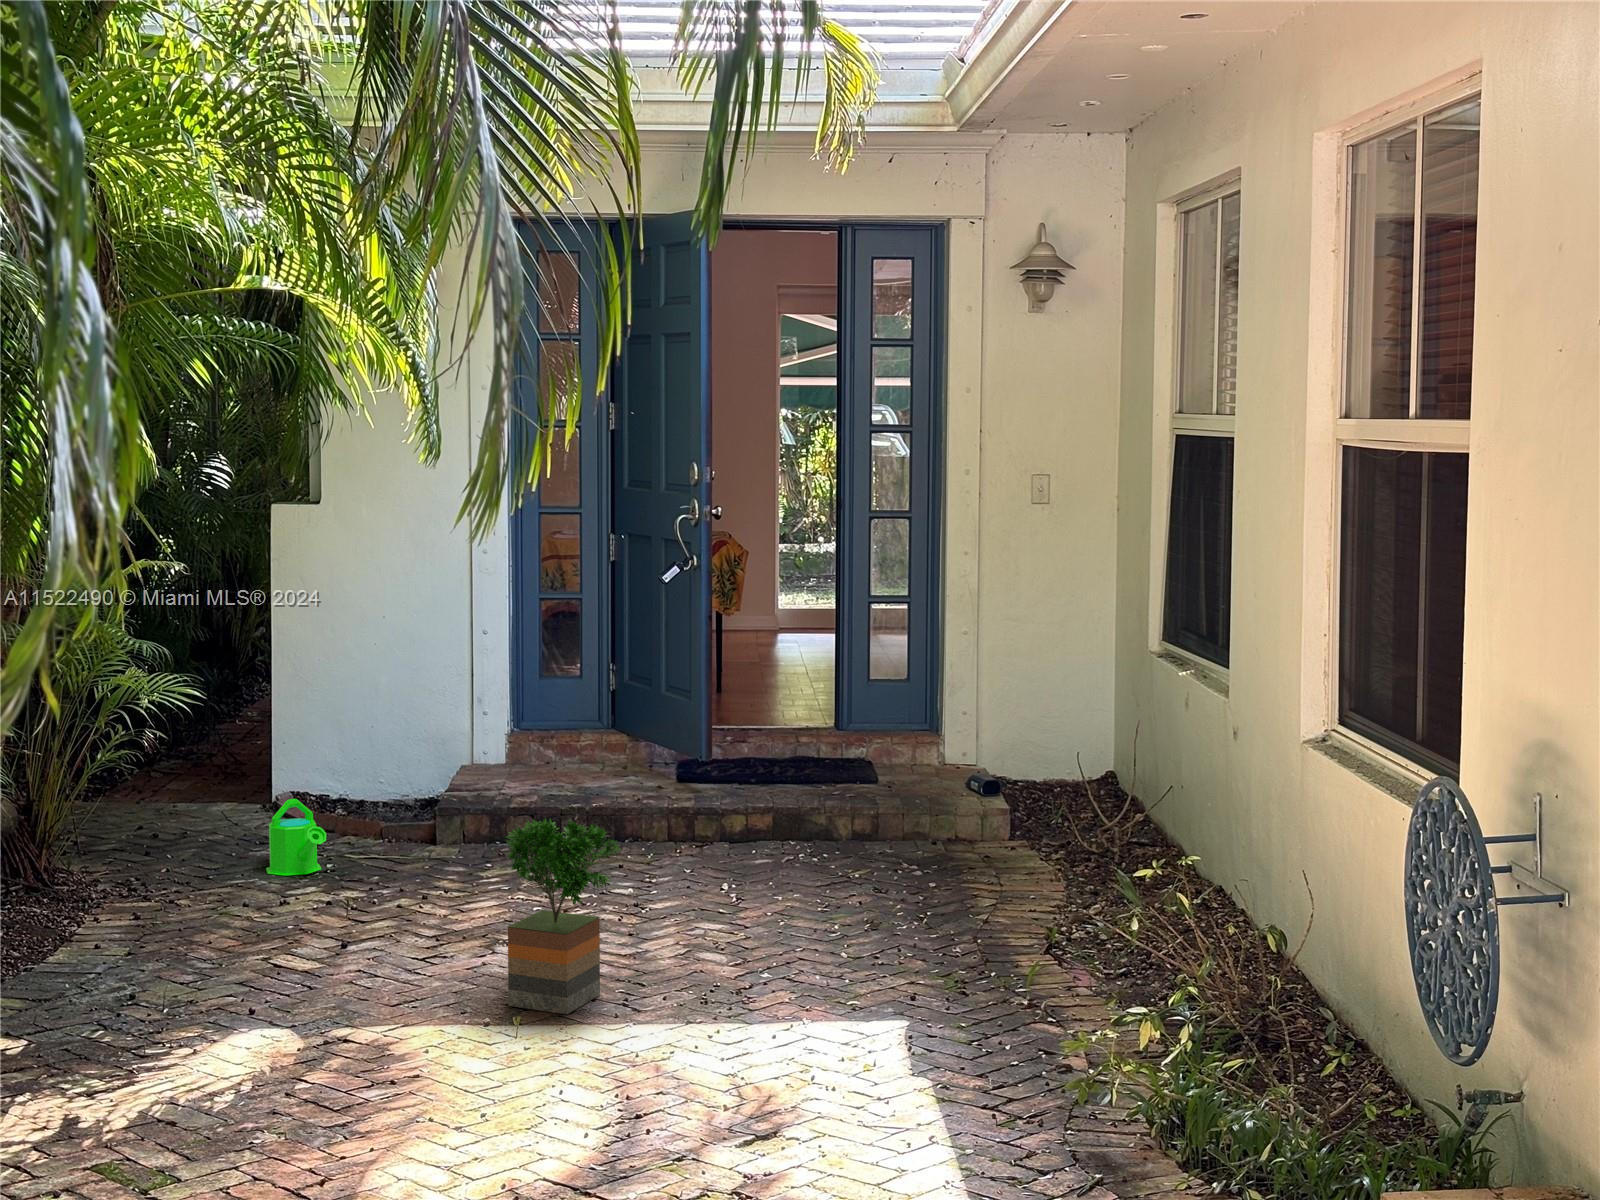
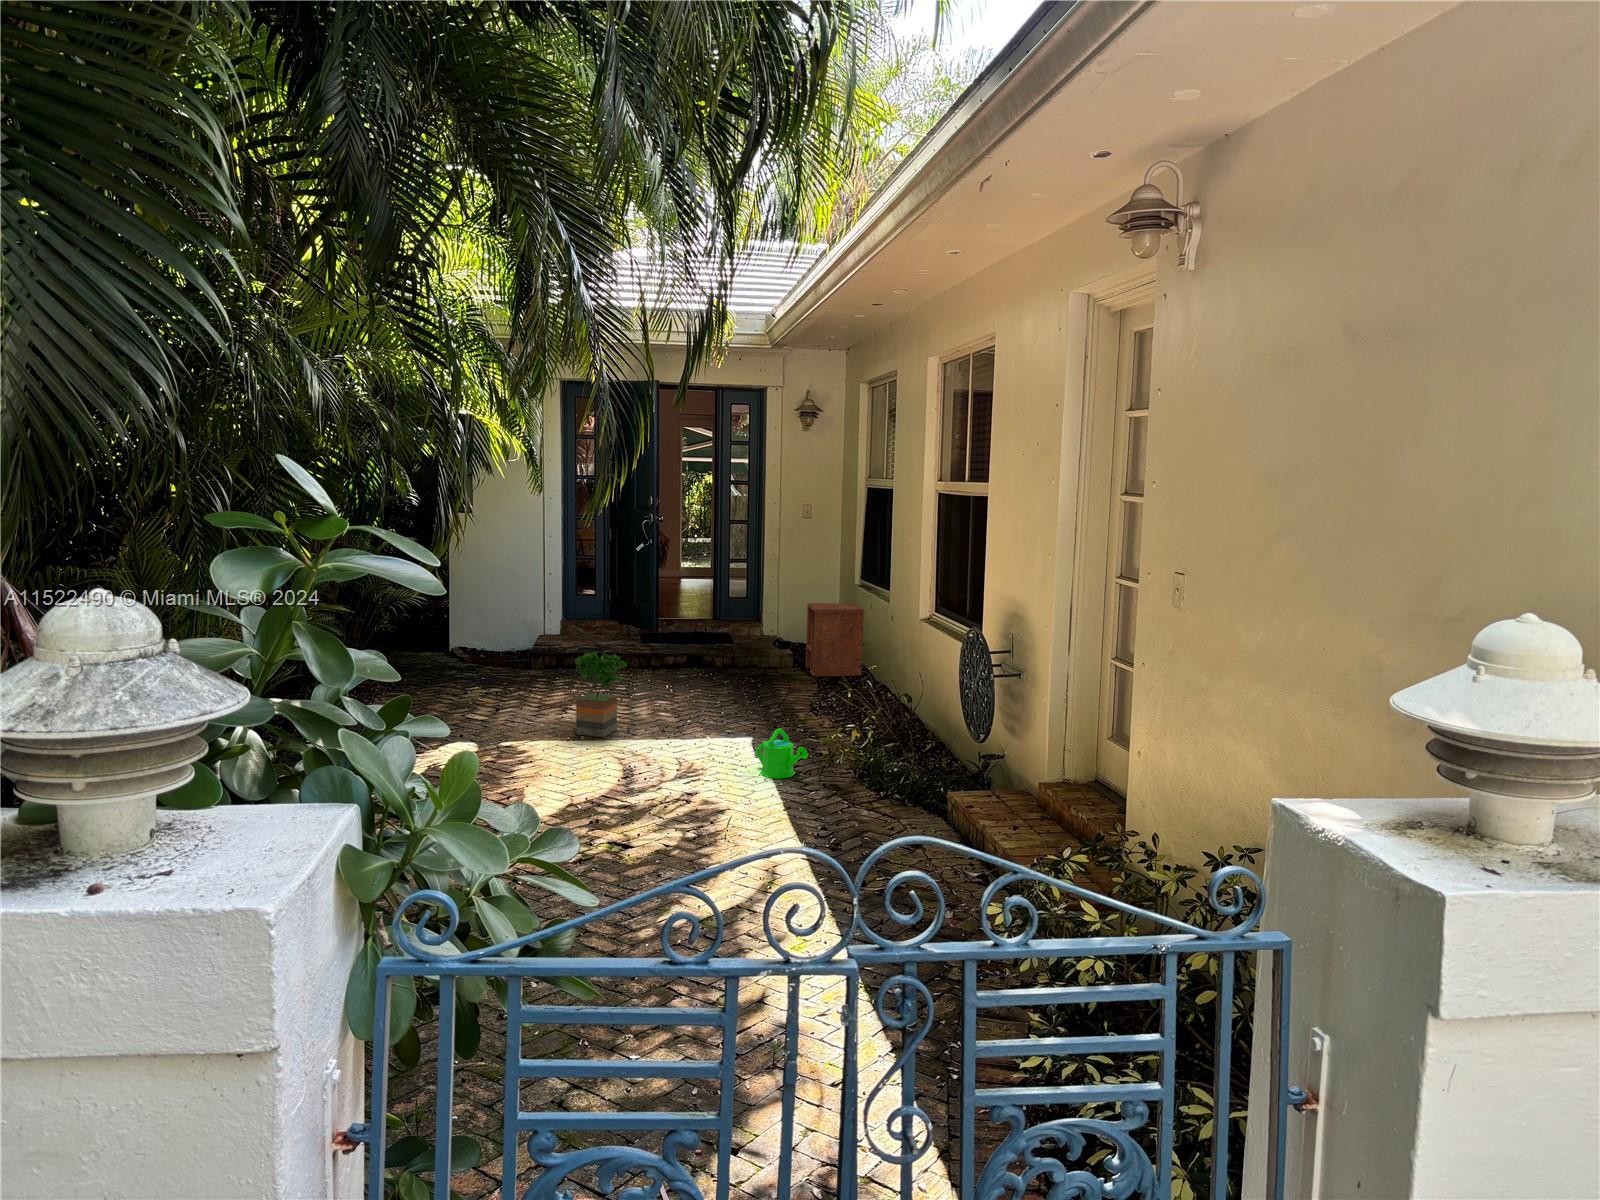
side table: none [1039,696,1171,864] -> present [806,603,864,676]
watering can: present [266,799,326,876] -> present [756,728,808,779]

